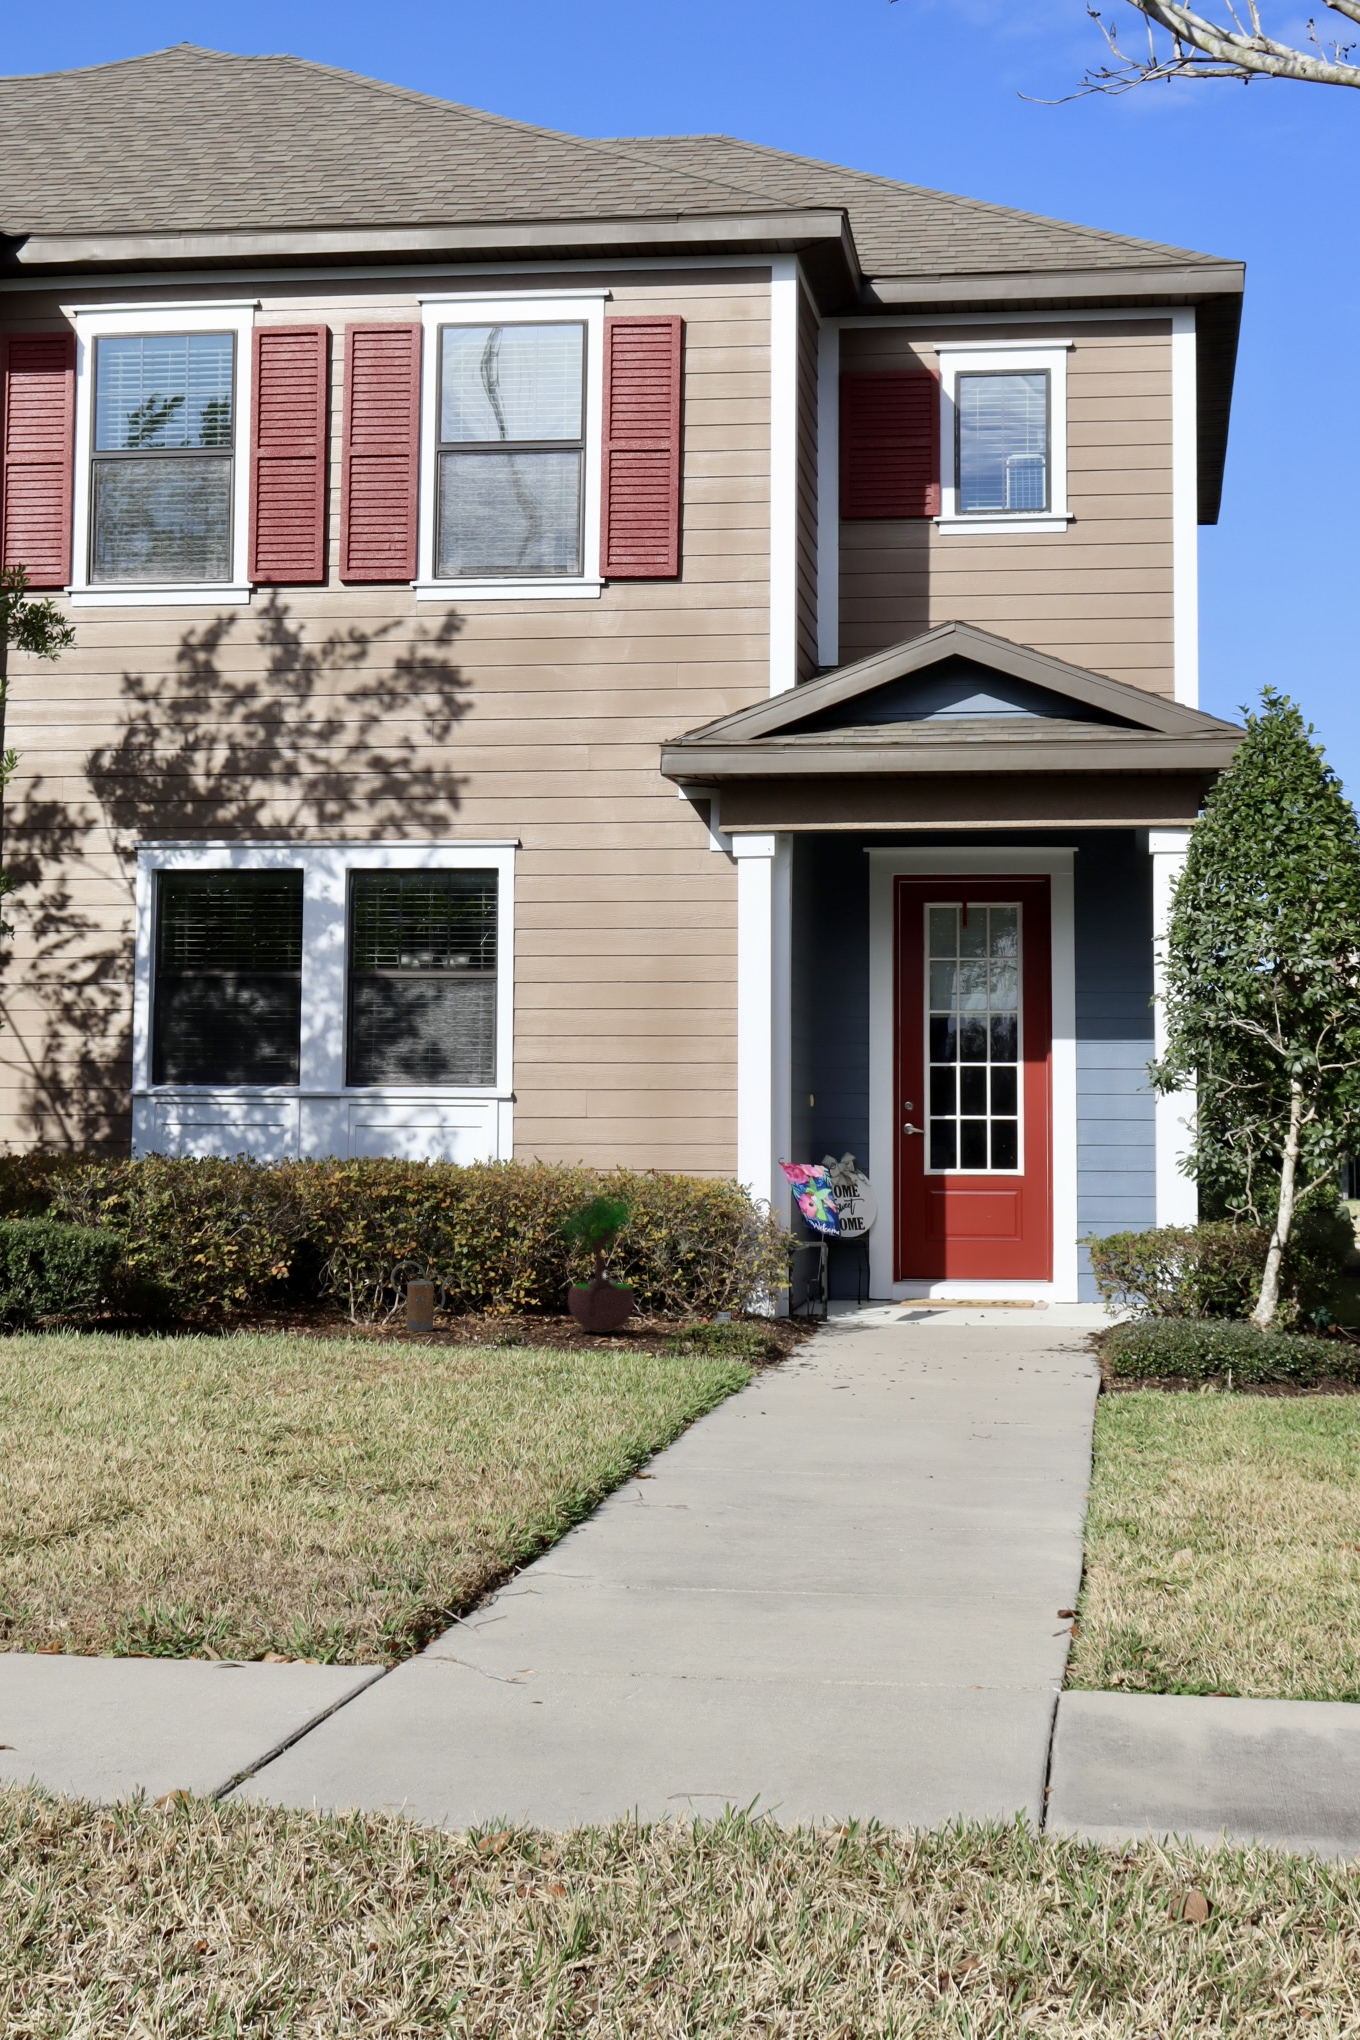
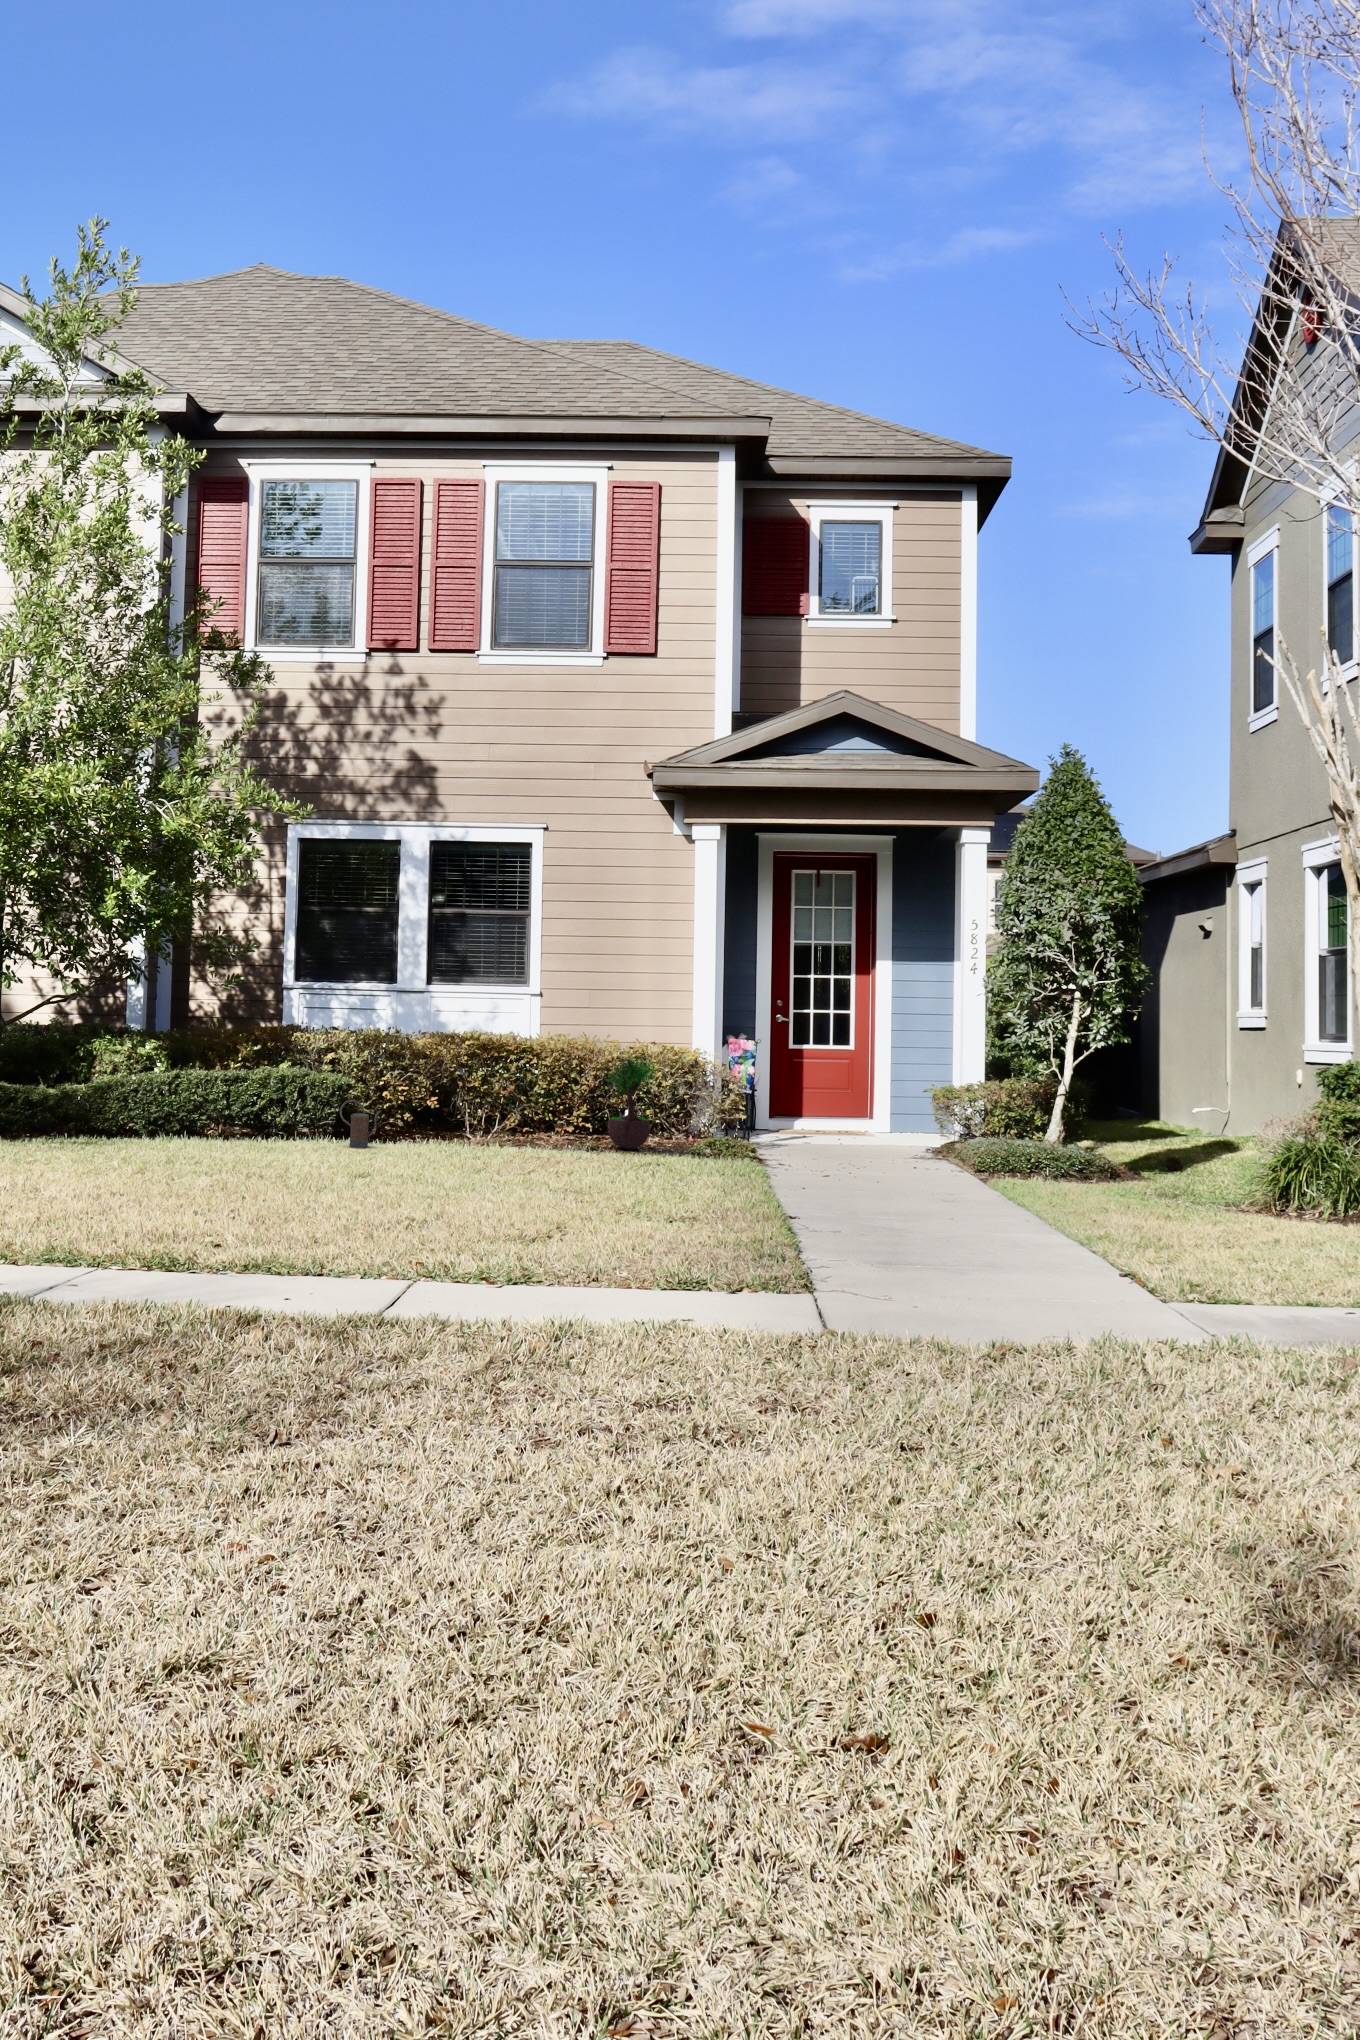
watering can: present [391,1261,451,1331] -> present [340,1100,381,1148]

